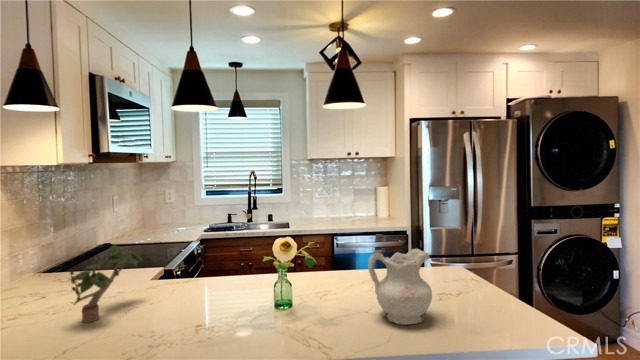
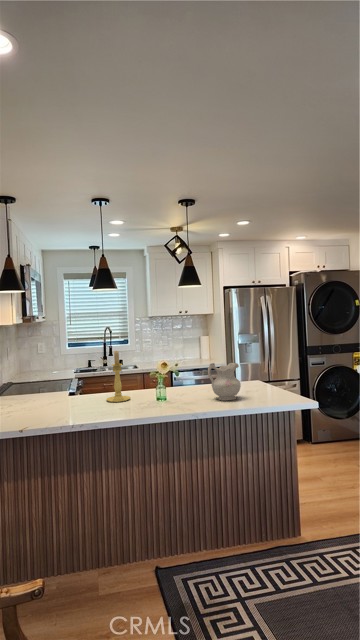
candle holder: none [192,215,235,308] -> present [106,351,130,402]
potted plant: present [70,245,143,323] -> none [44,368,81,410]

